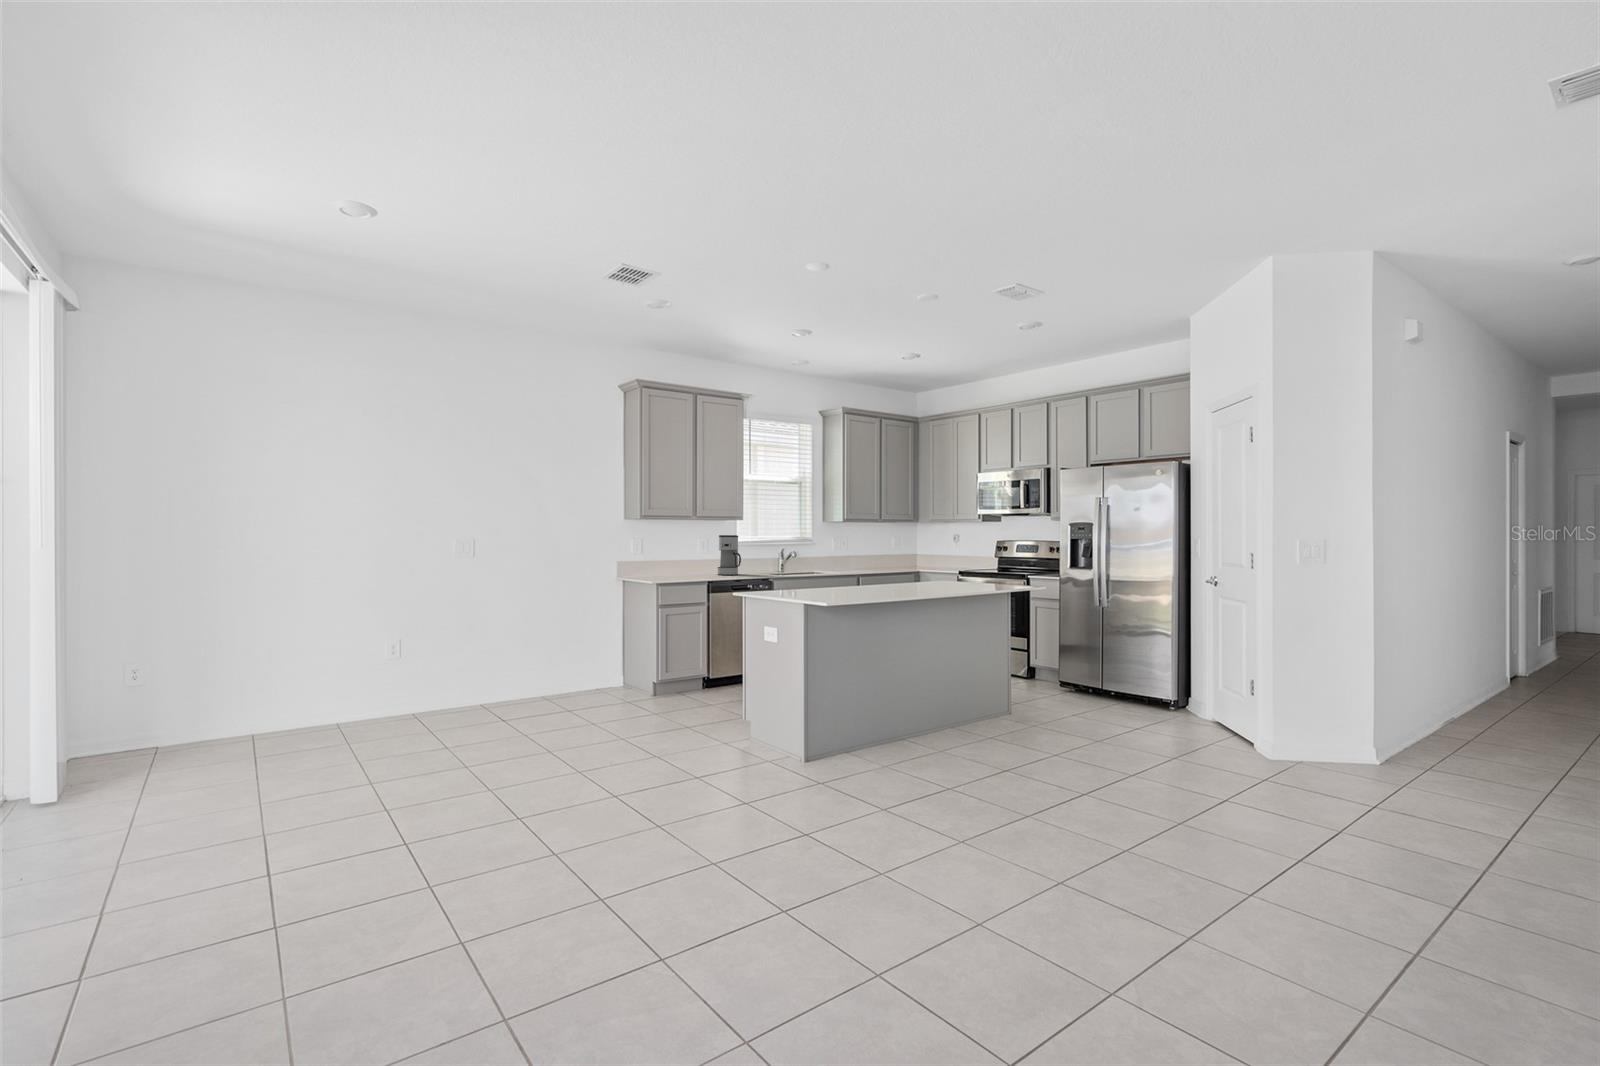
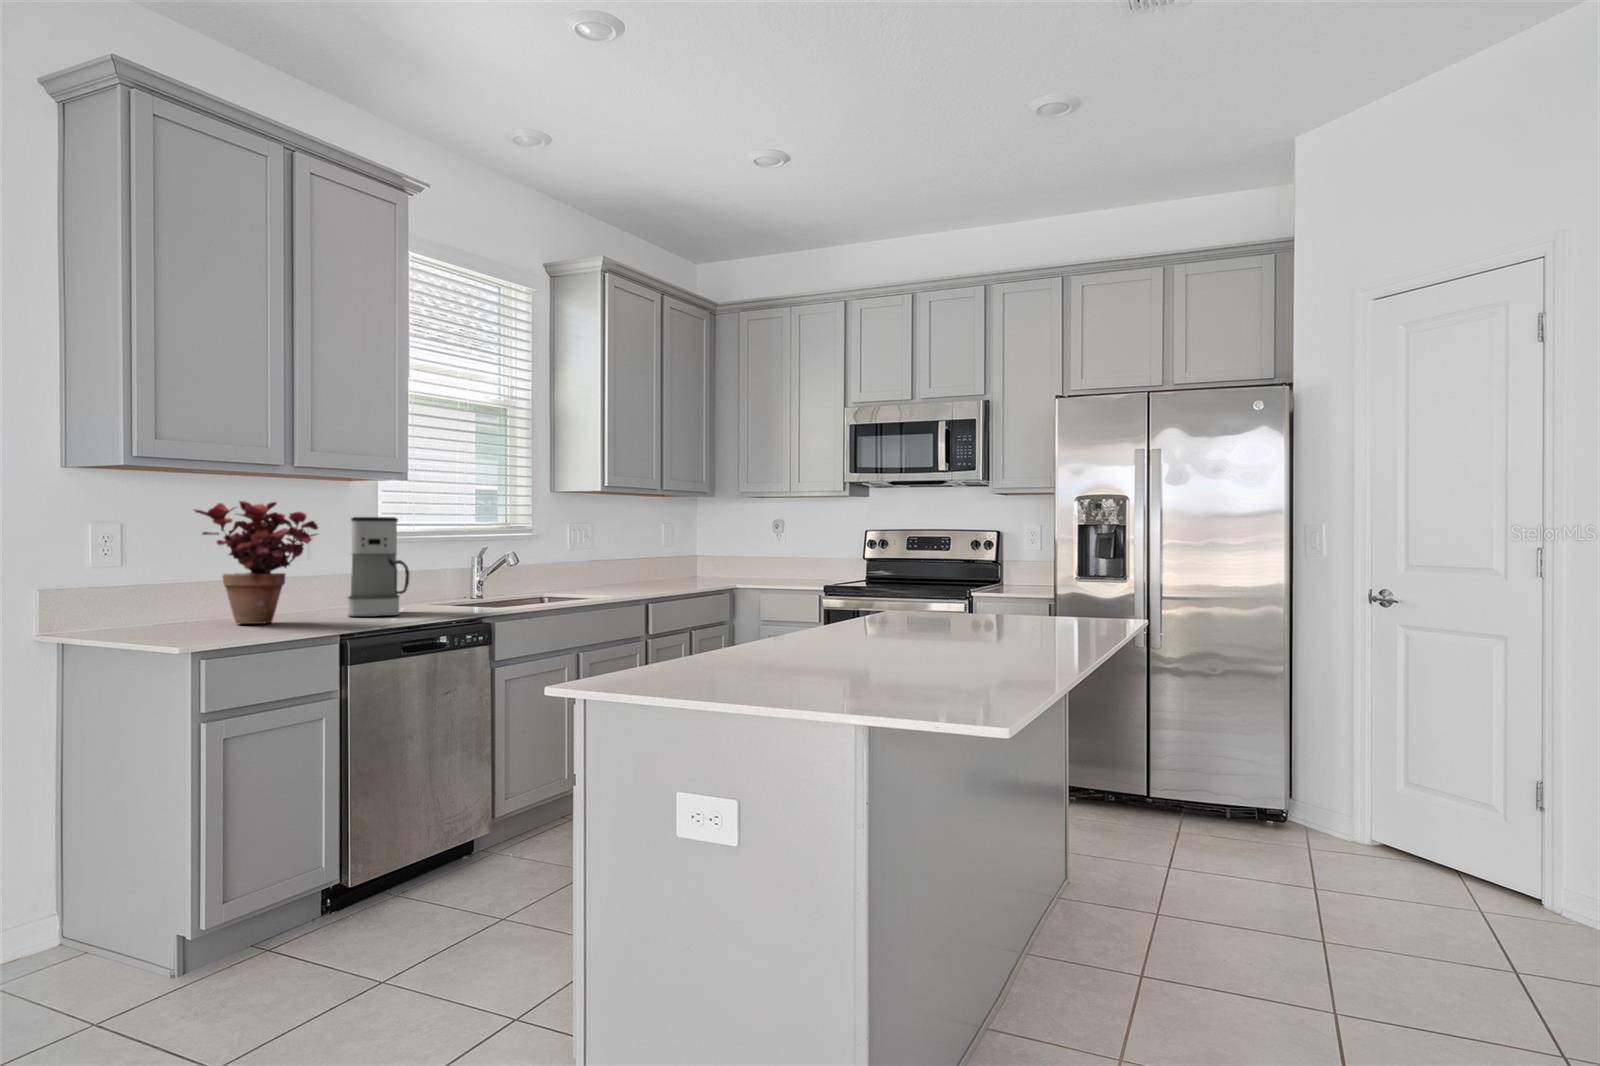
potted plant: none [663,529,705,575] -> present [194,501,318,624]

